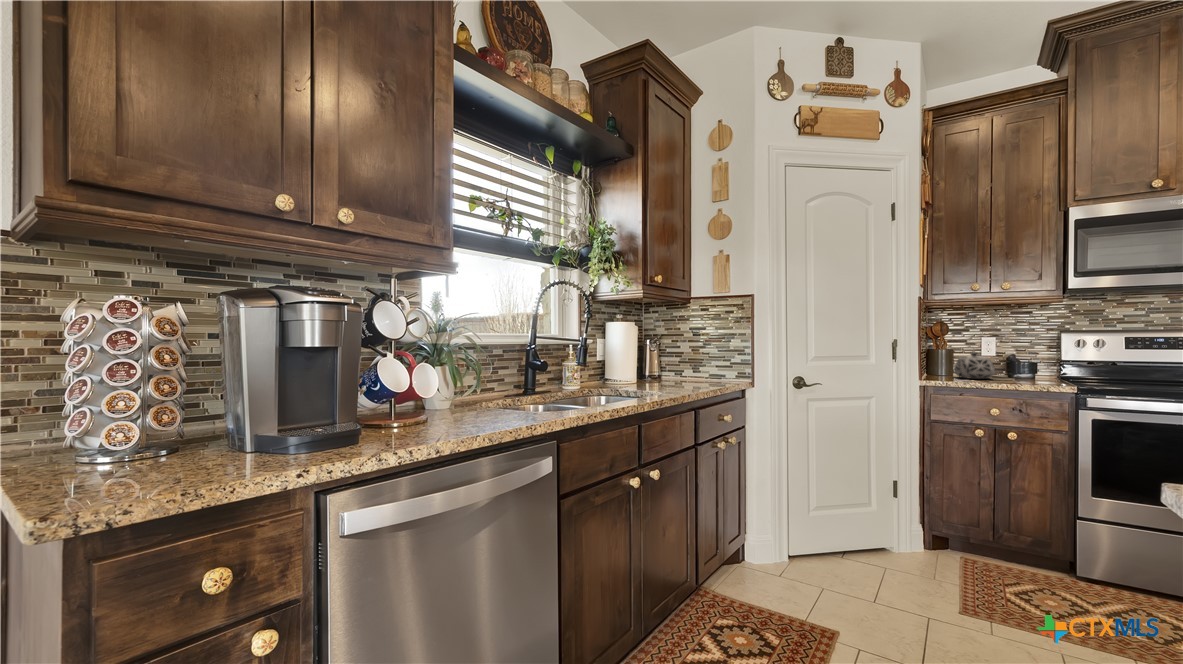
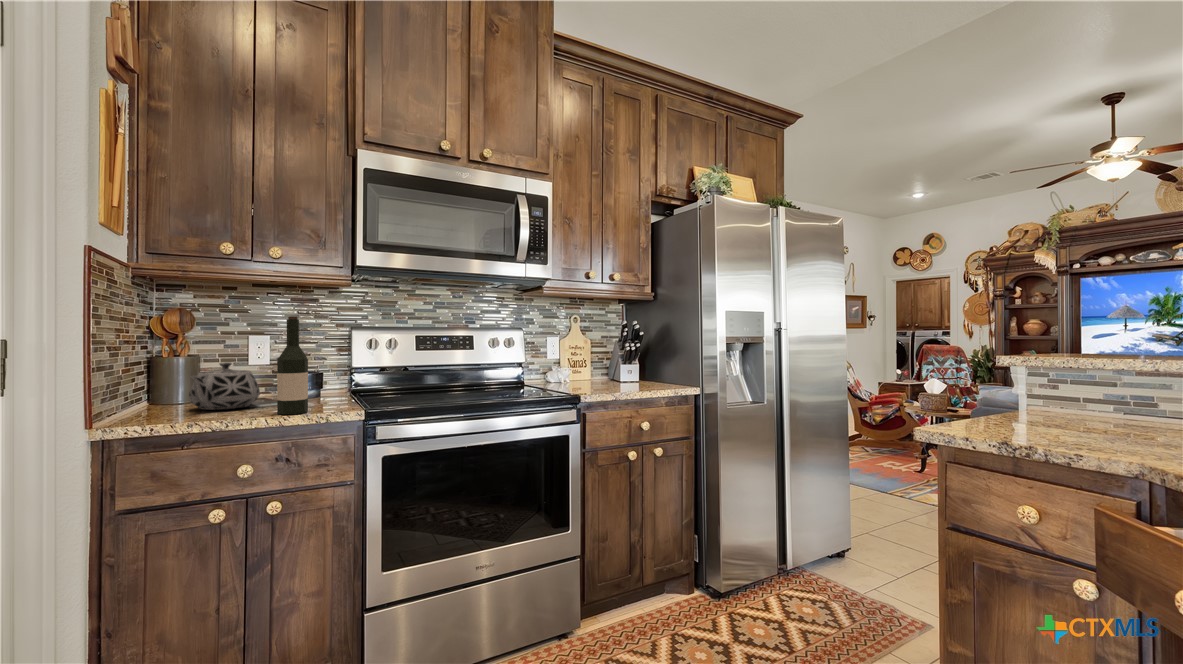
wine bottle: none [1012,325,1033,384] -> present [277,317,308,414]

